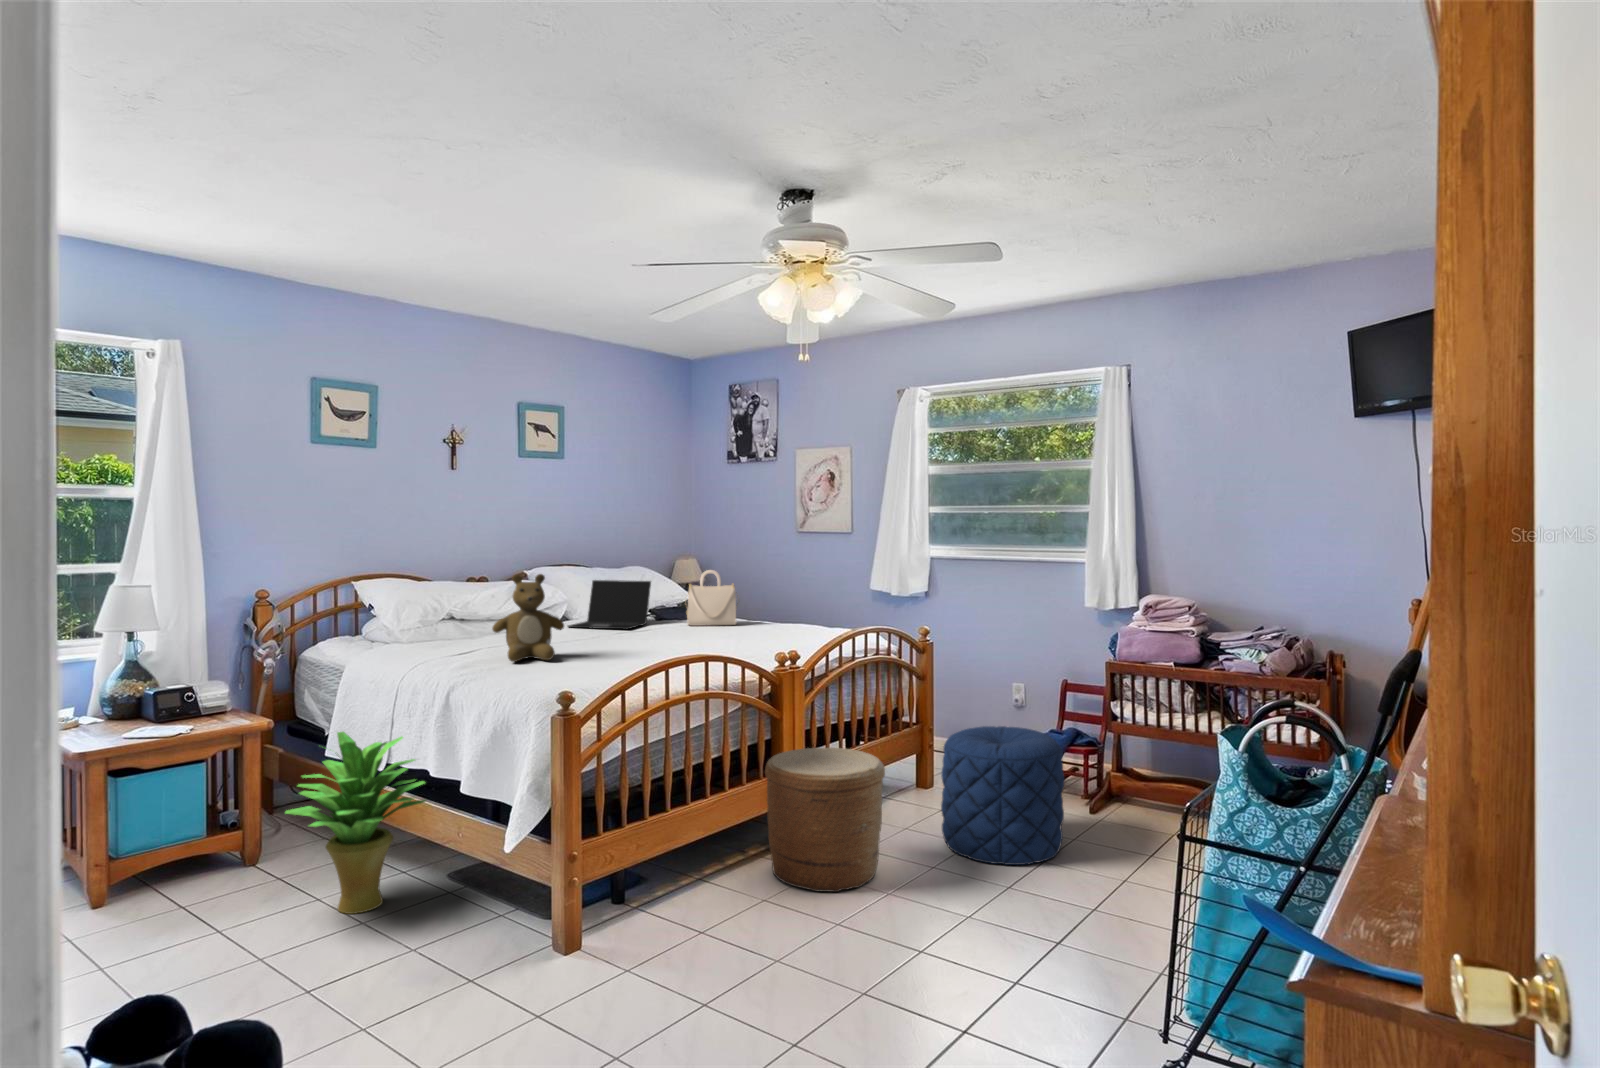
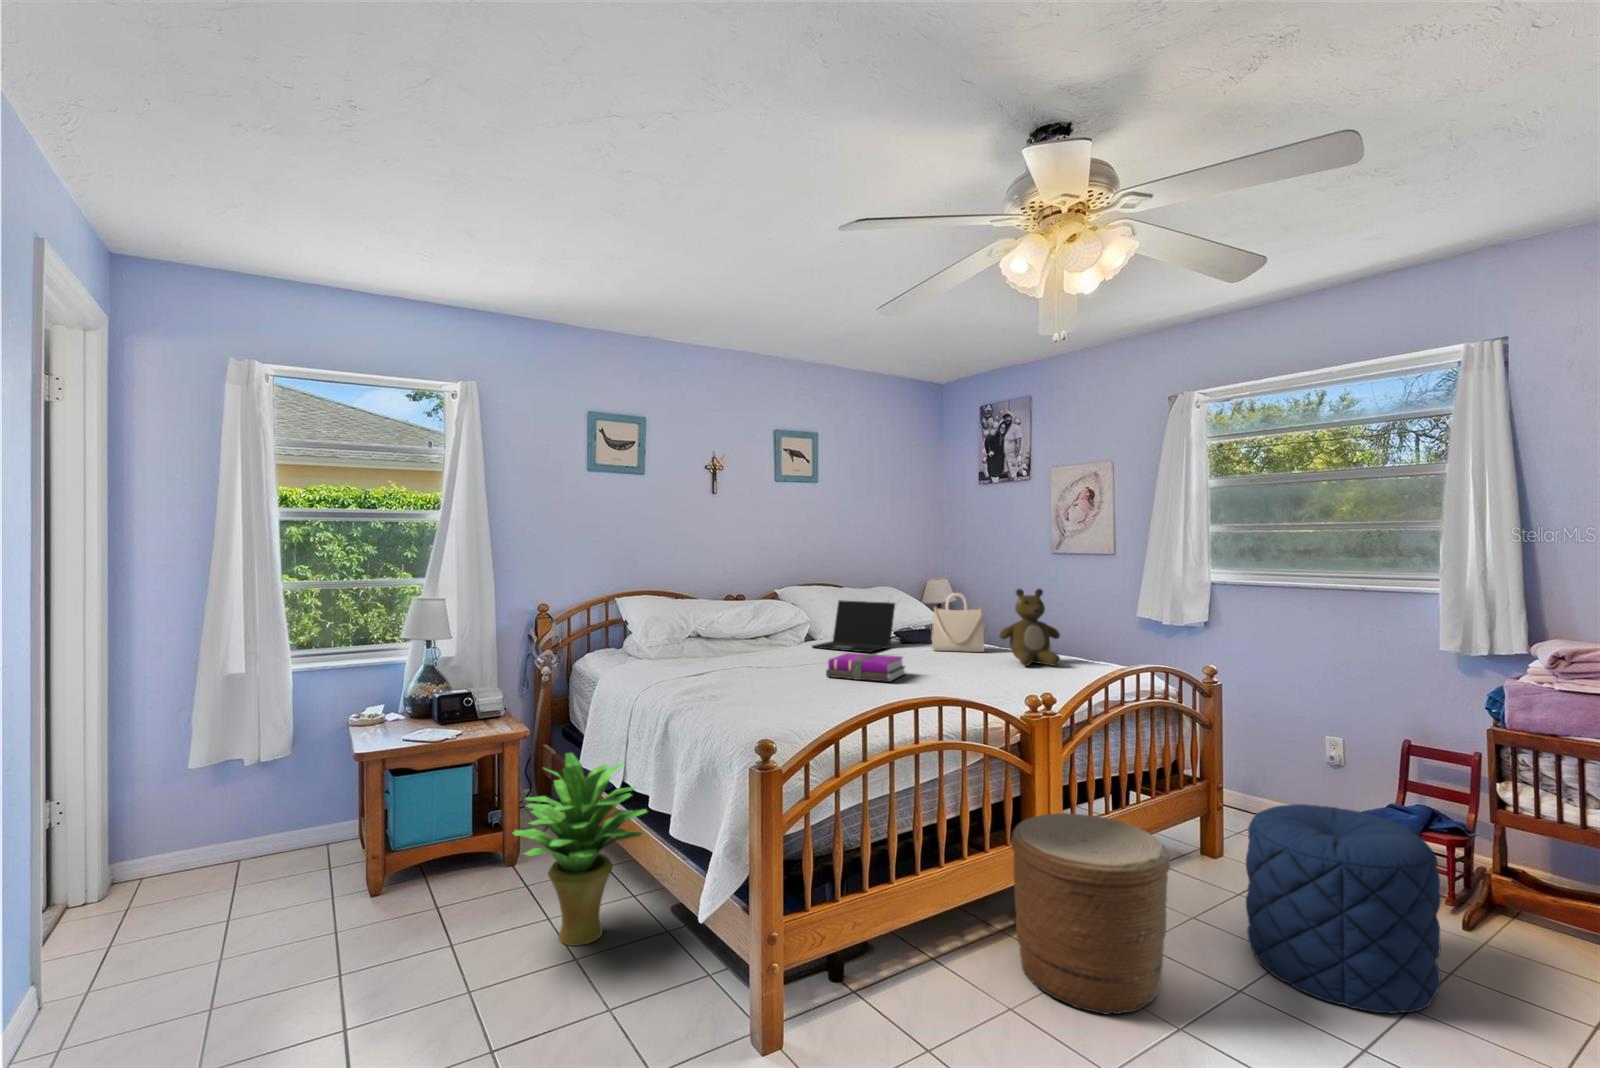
teddy bear: present [492,574,564,662] -> present [999,589,1060,666]
notebook: none [593,628,668,651] -> present [826,653,905,682]

